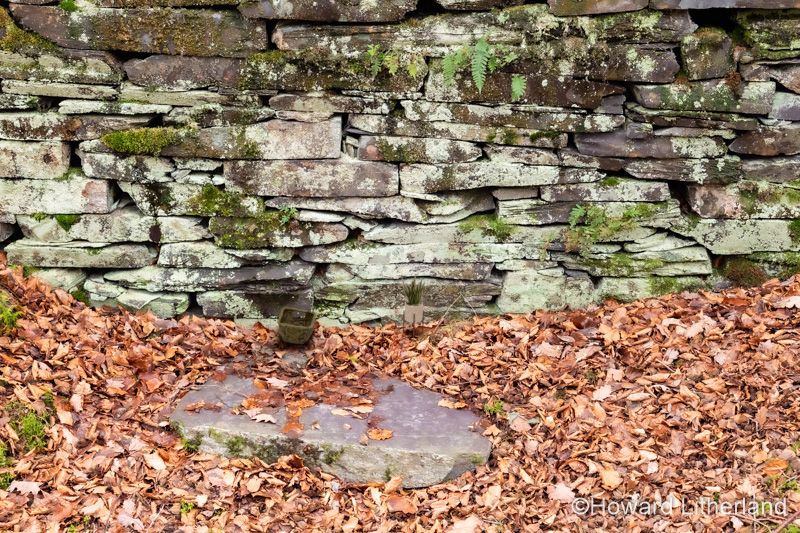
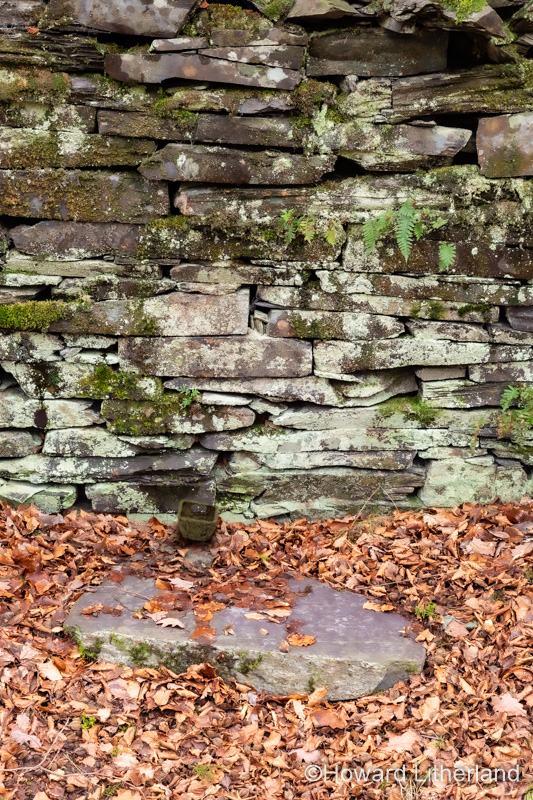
potted plant: present [402,277,425,336] -> none [315,464,340,533]

